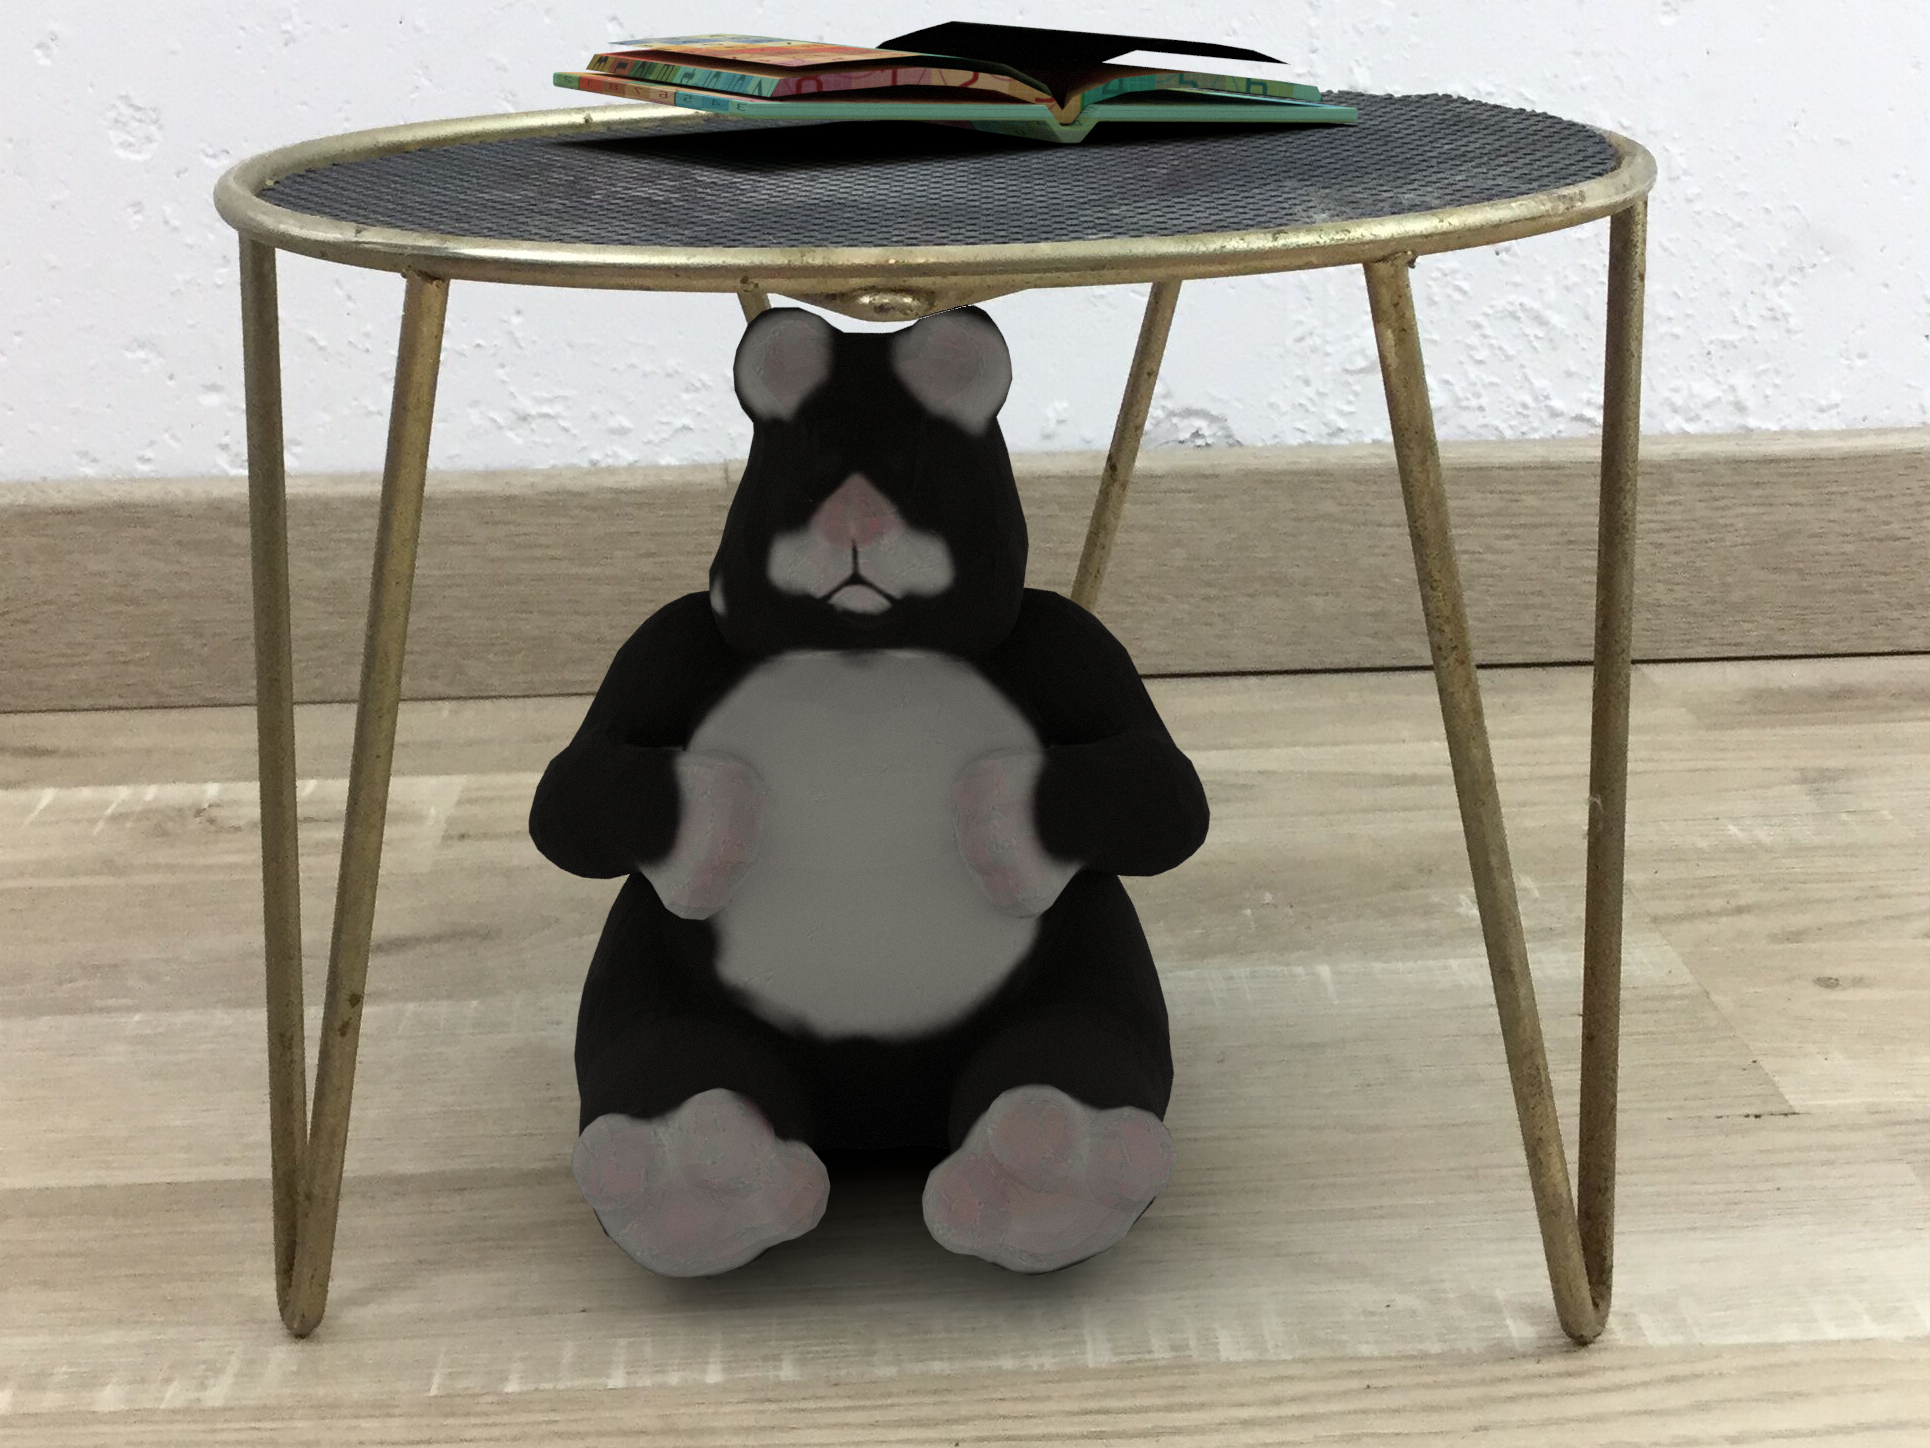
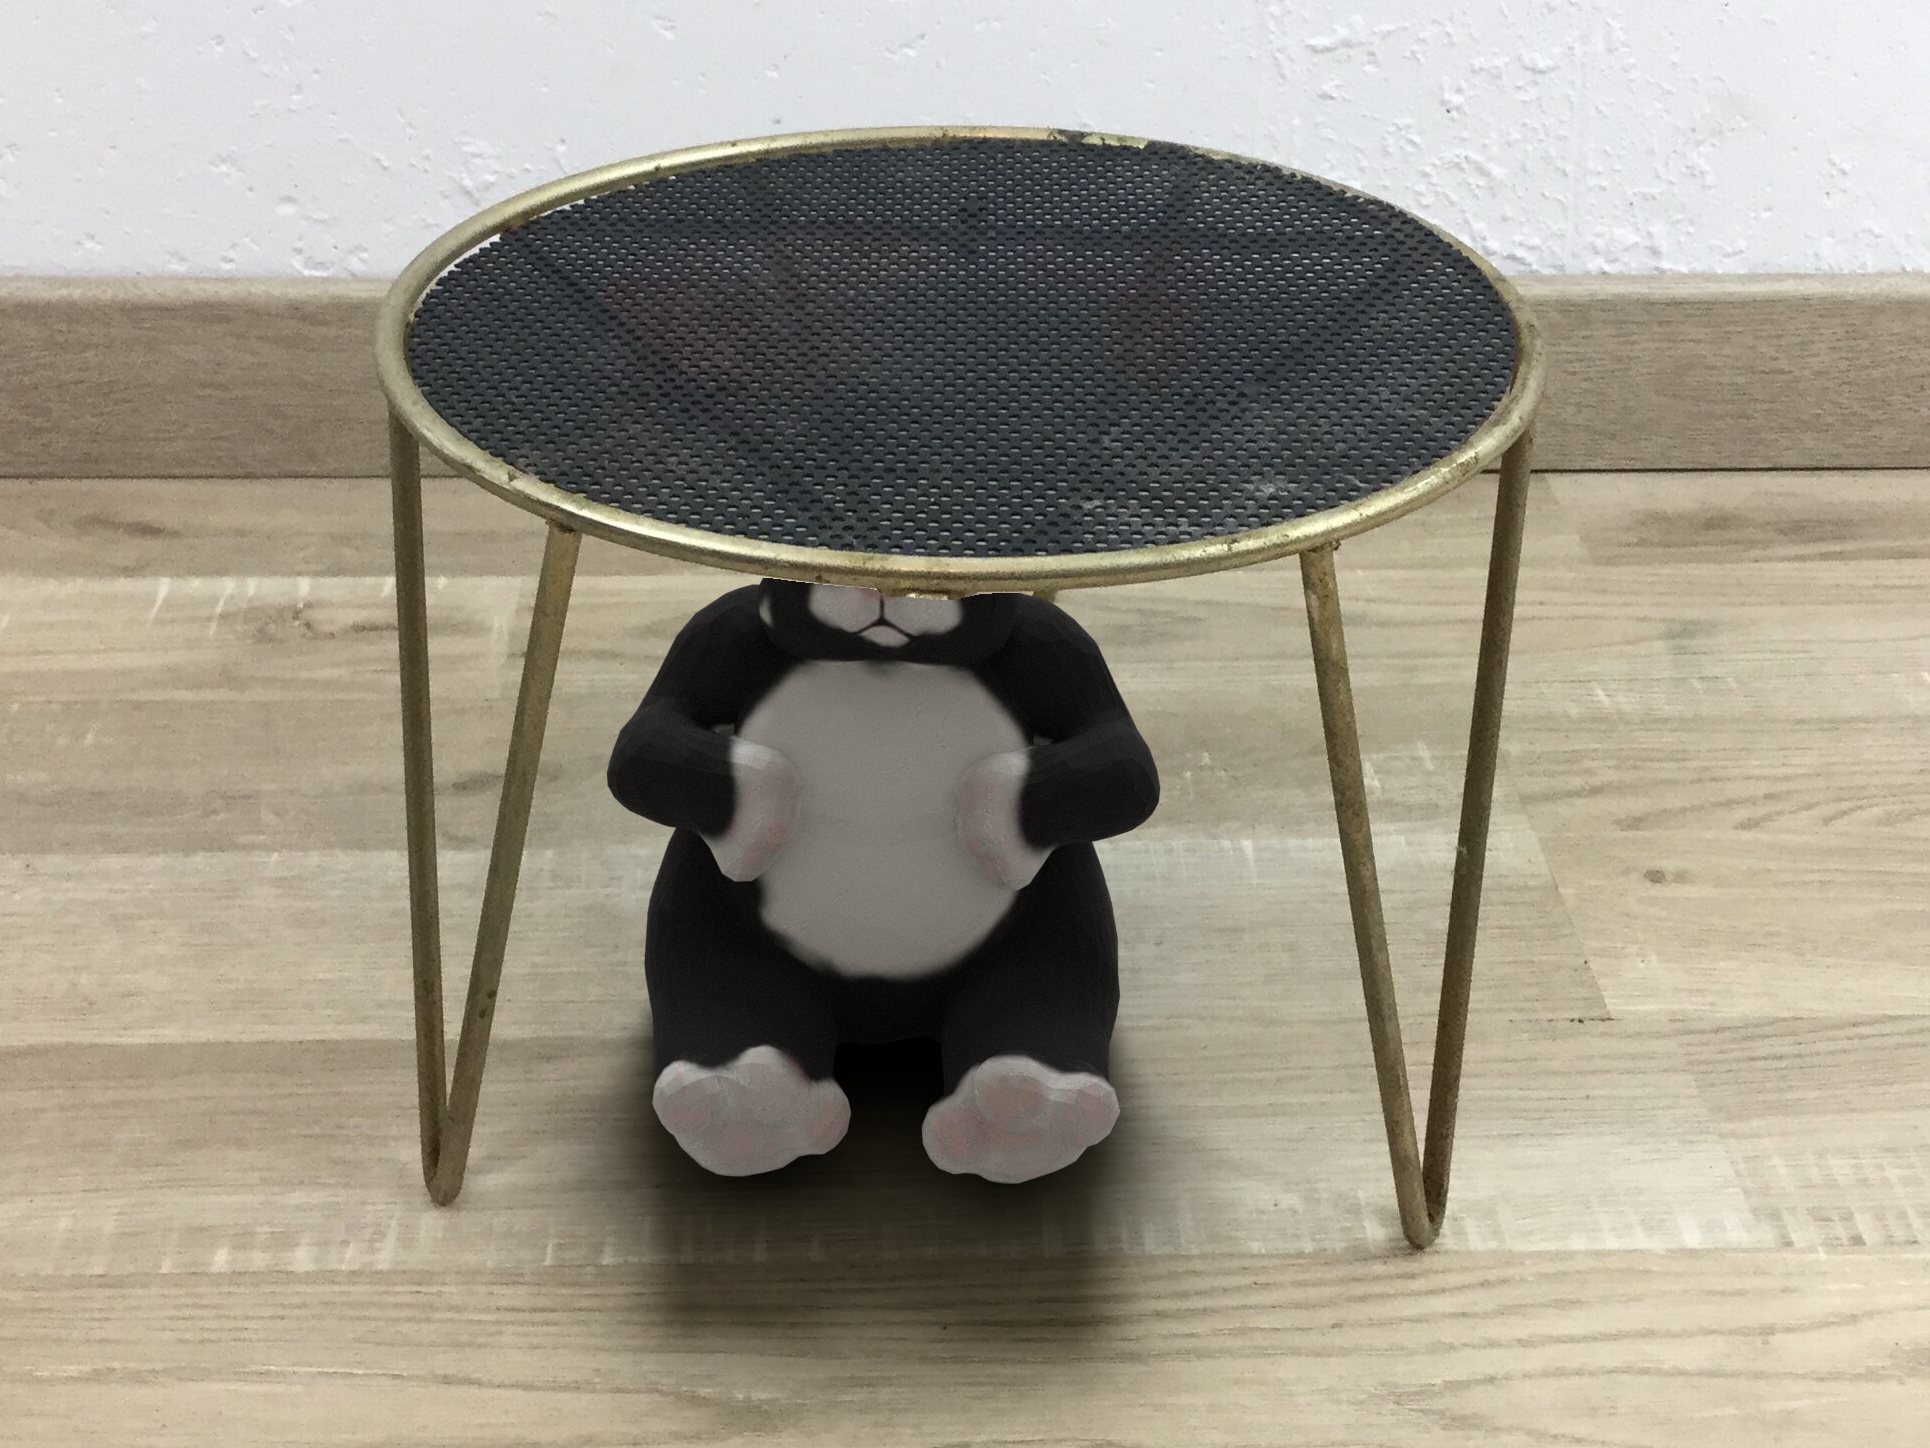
book: present [553,21,1358,143] -> none [624,36,1322,258]

